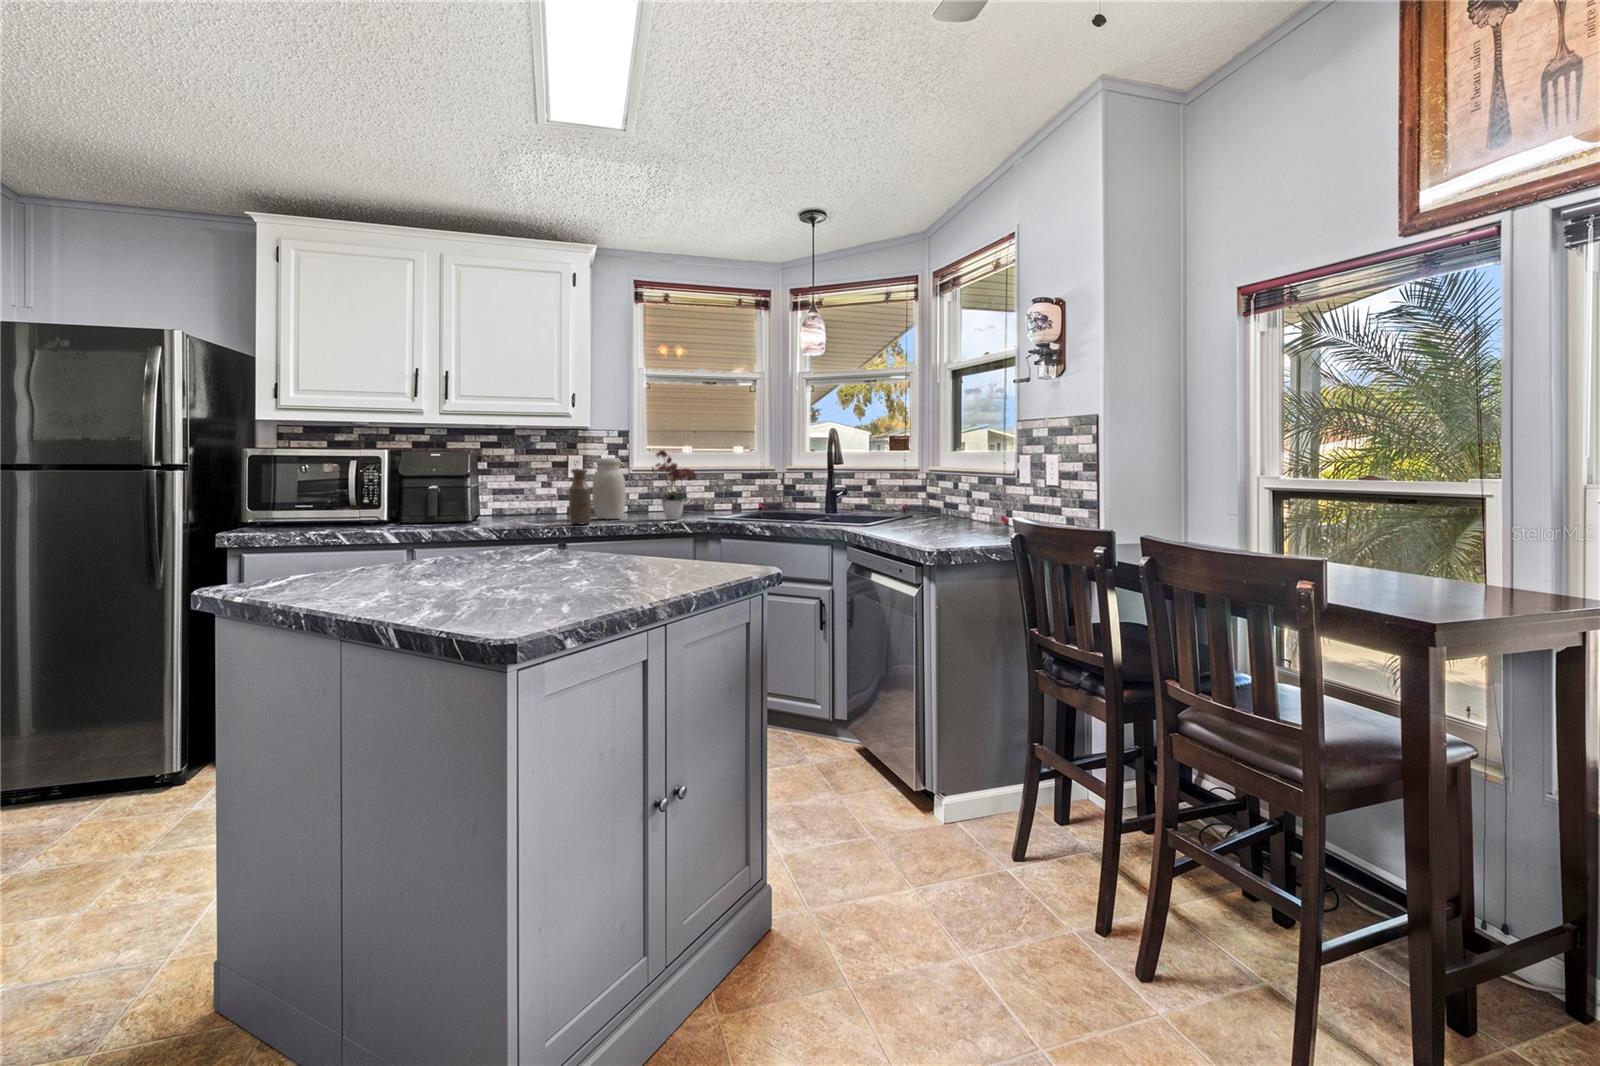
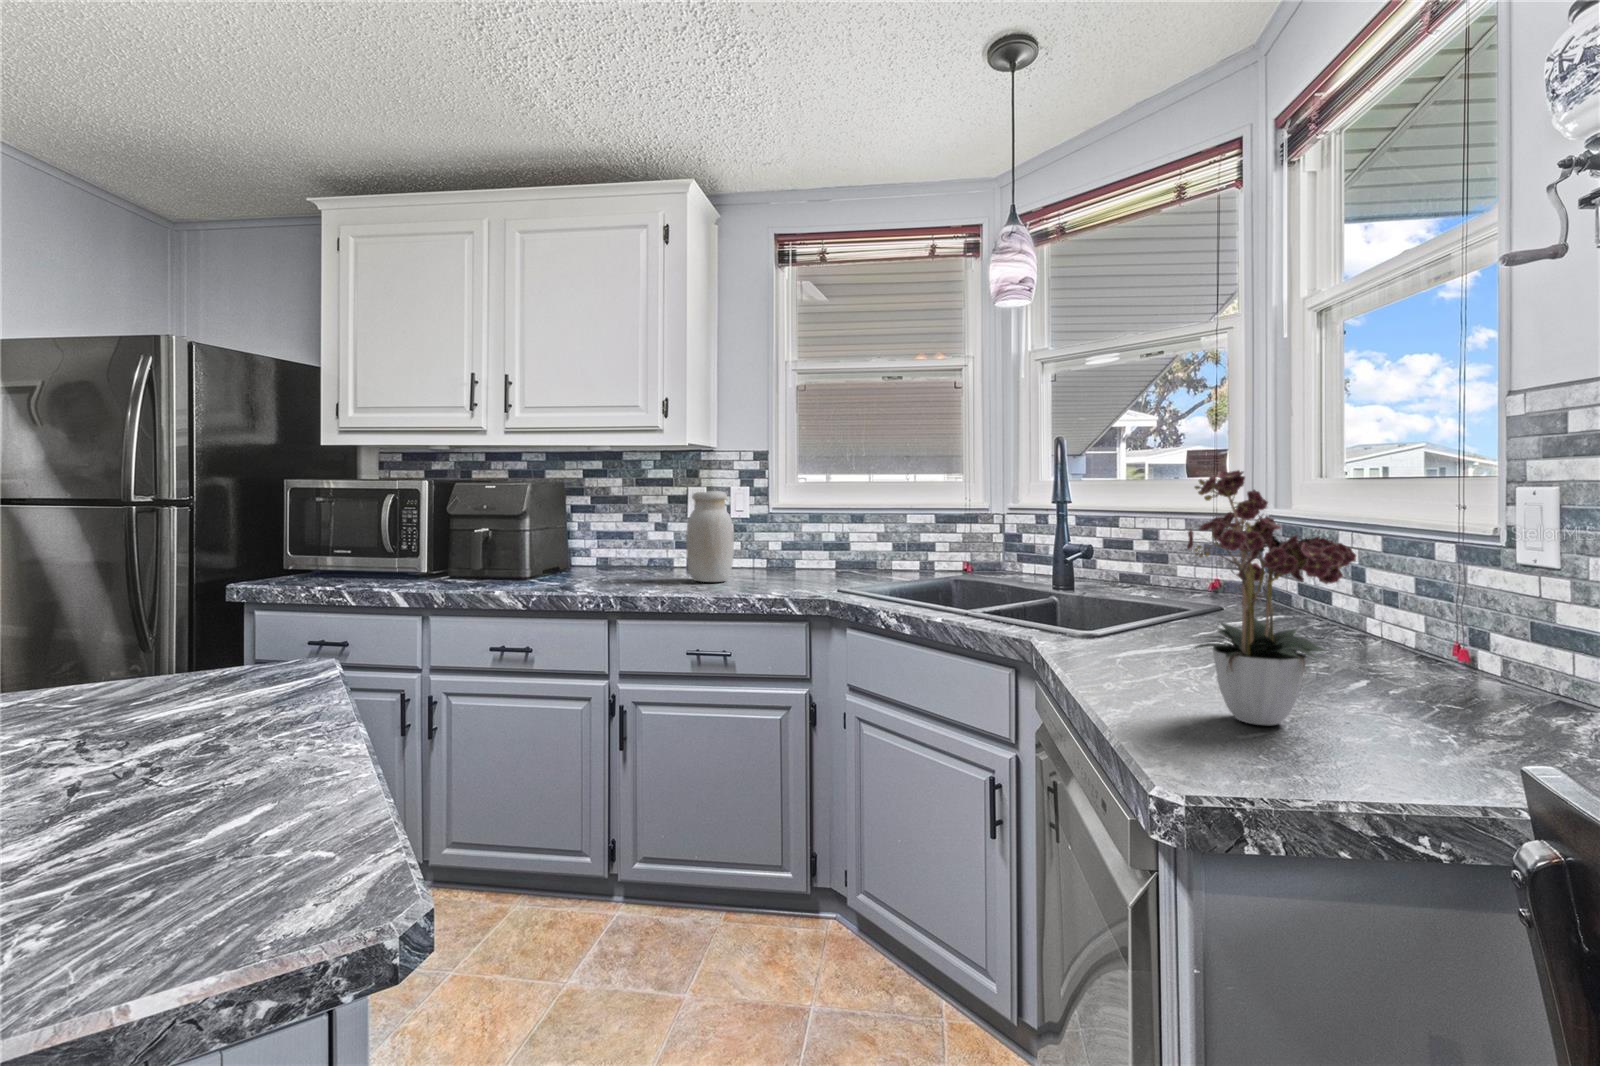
flower arrangement: present [652,450,695,520] -> present [1187,470,1356,725]
bottle: present [568,469,591,524] -> none [630,509,662,592]

